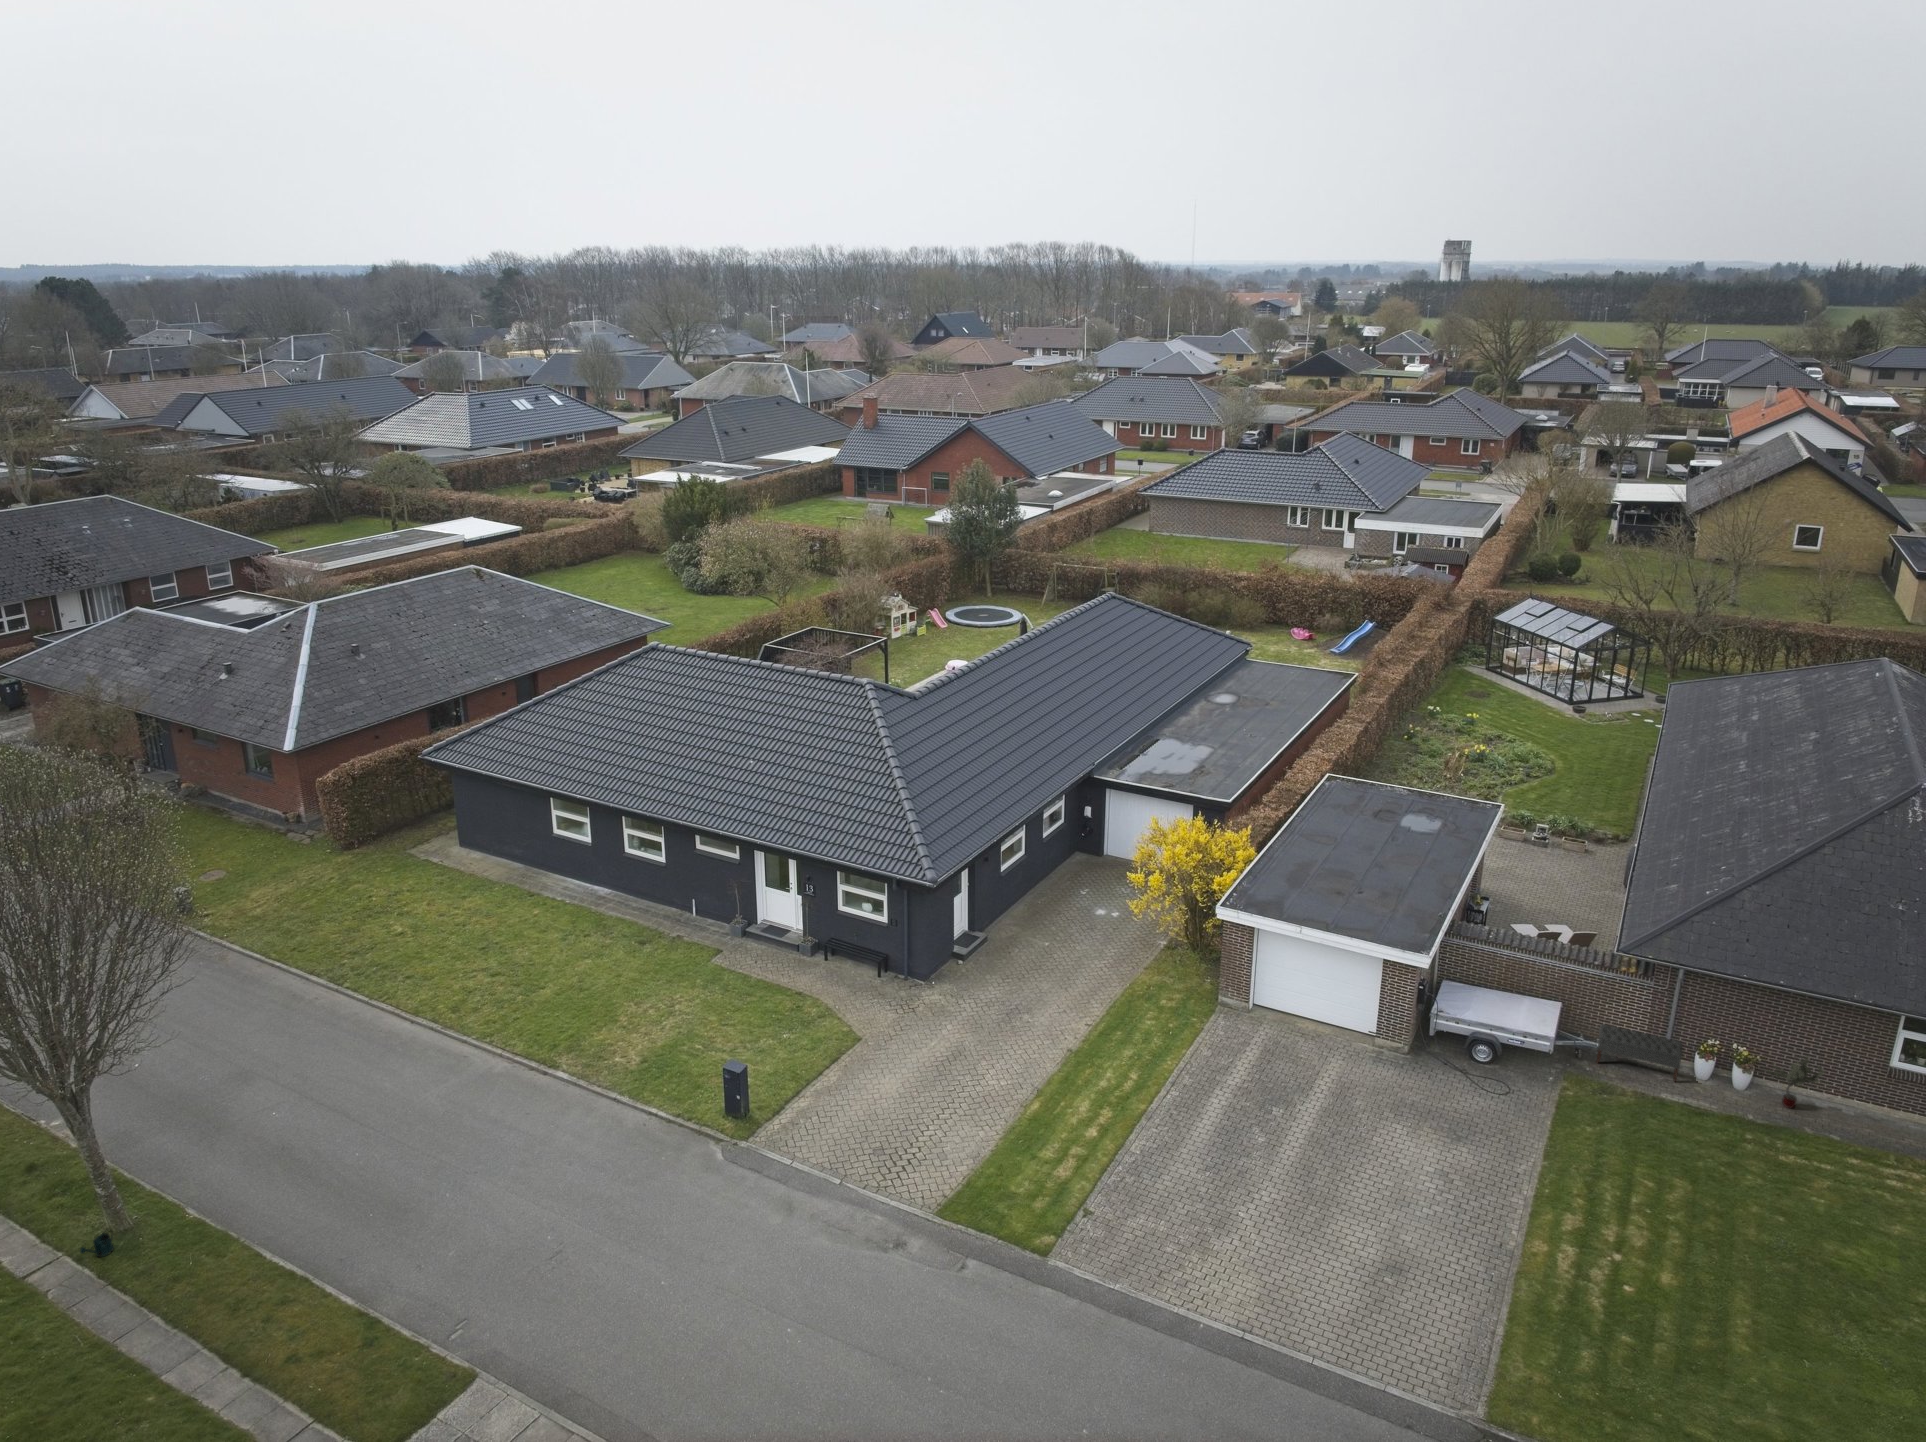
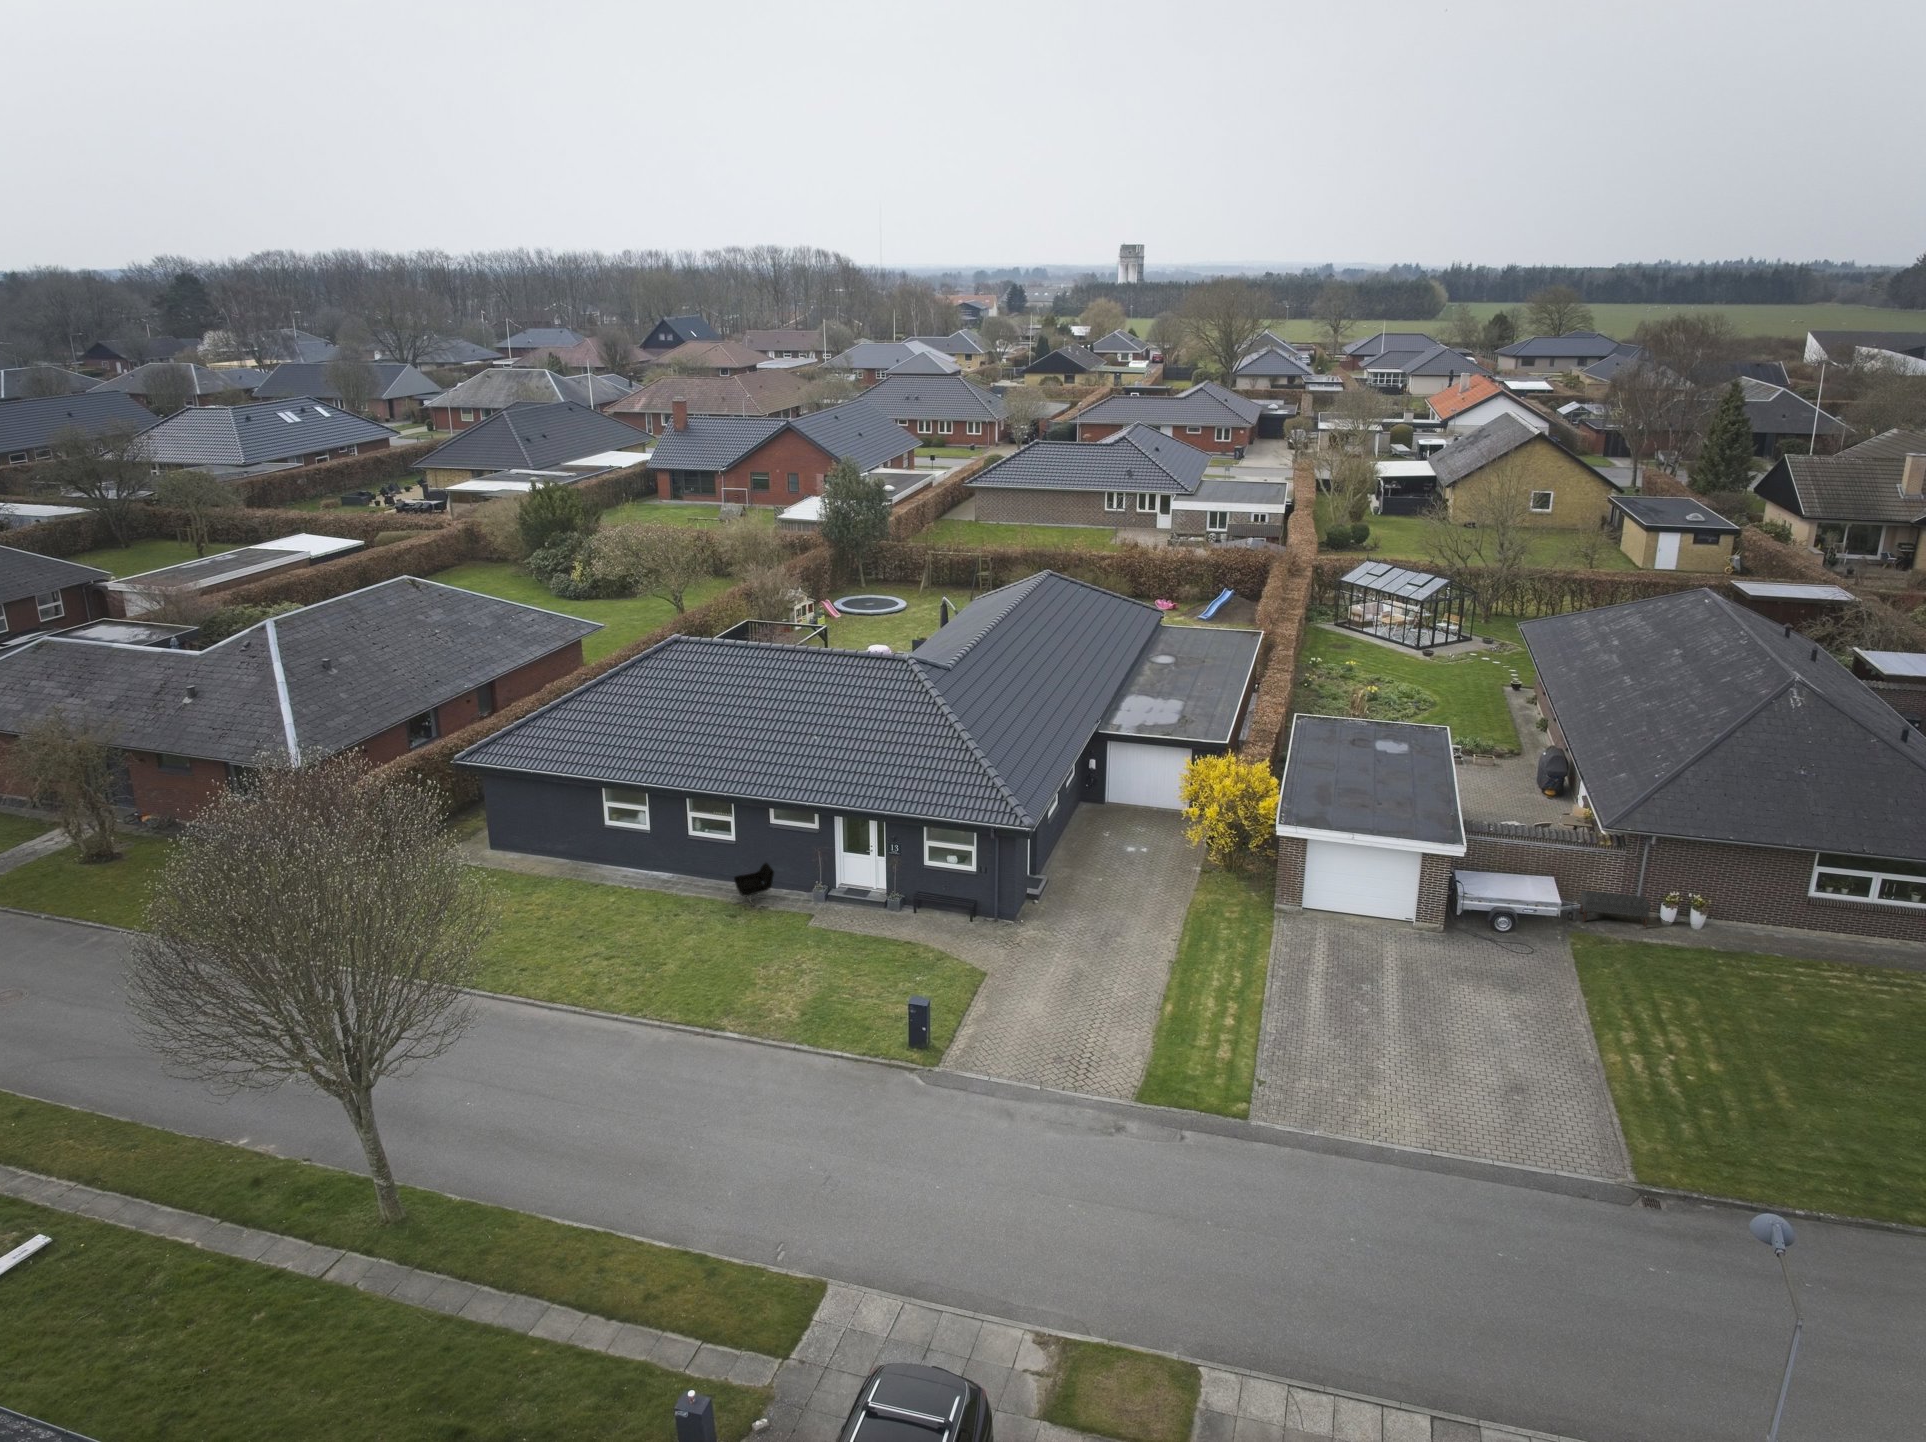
lounge chair: none [650,889,691,935] -> present [734,863,774,906]
potted tree: present [1767,1055,1824,1108] -> none [1712,893,1759,937]
watering can: present [80,1232,114,1257] -> none [365,1222,390,1251]

